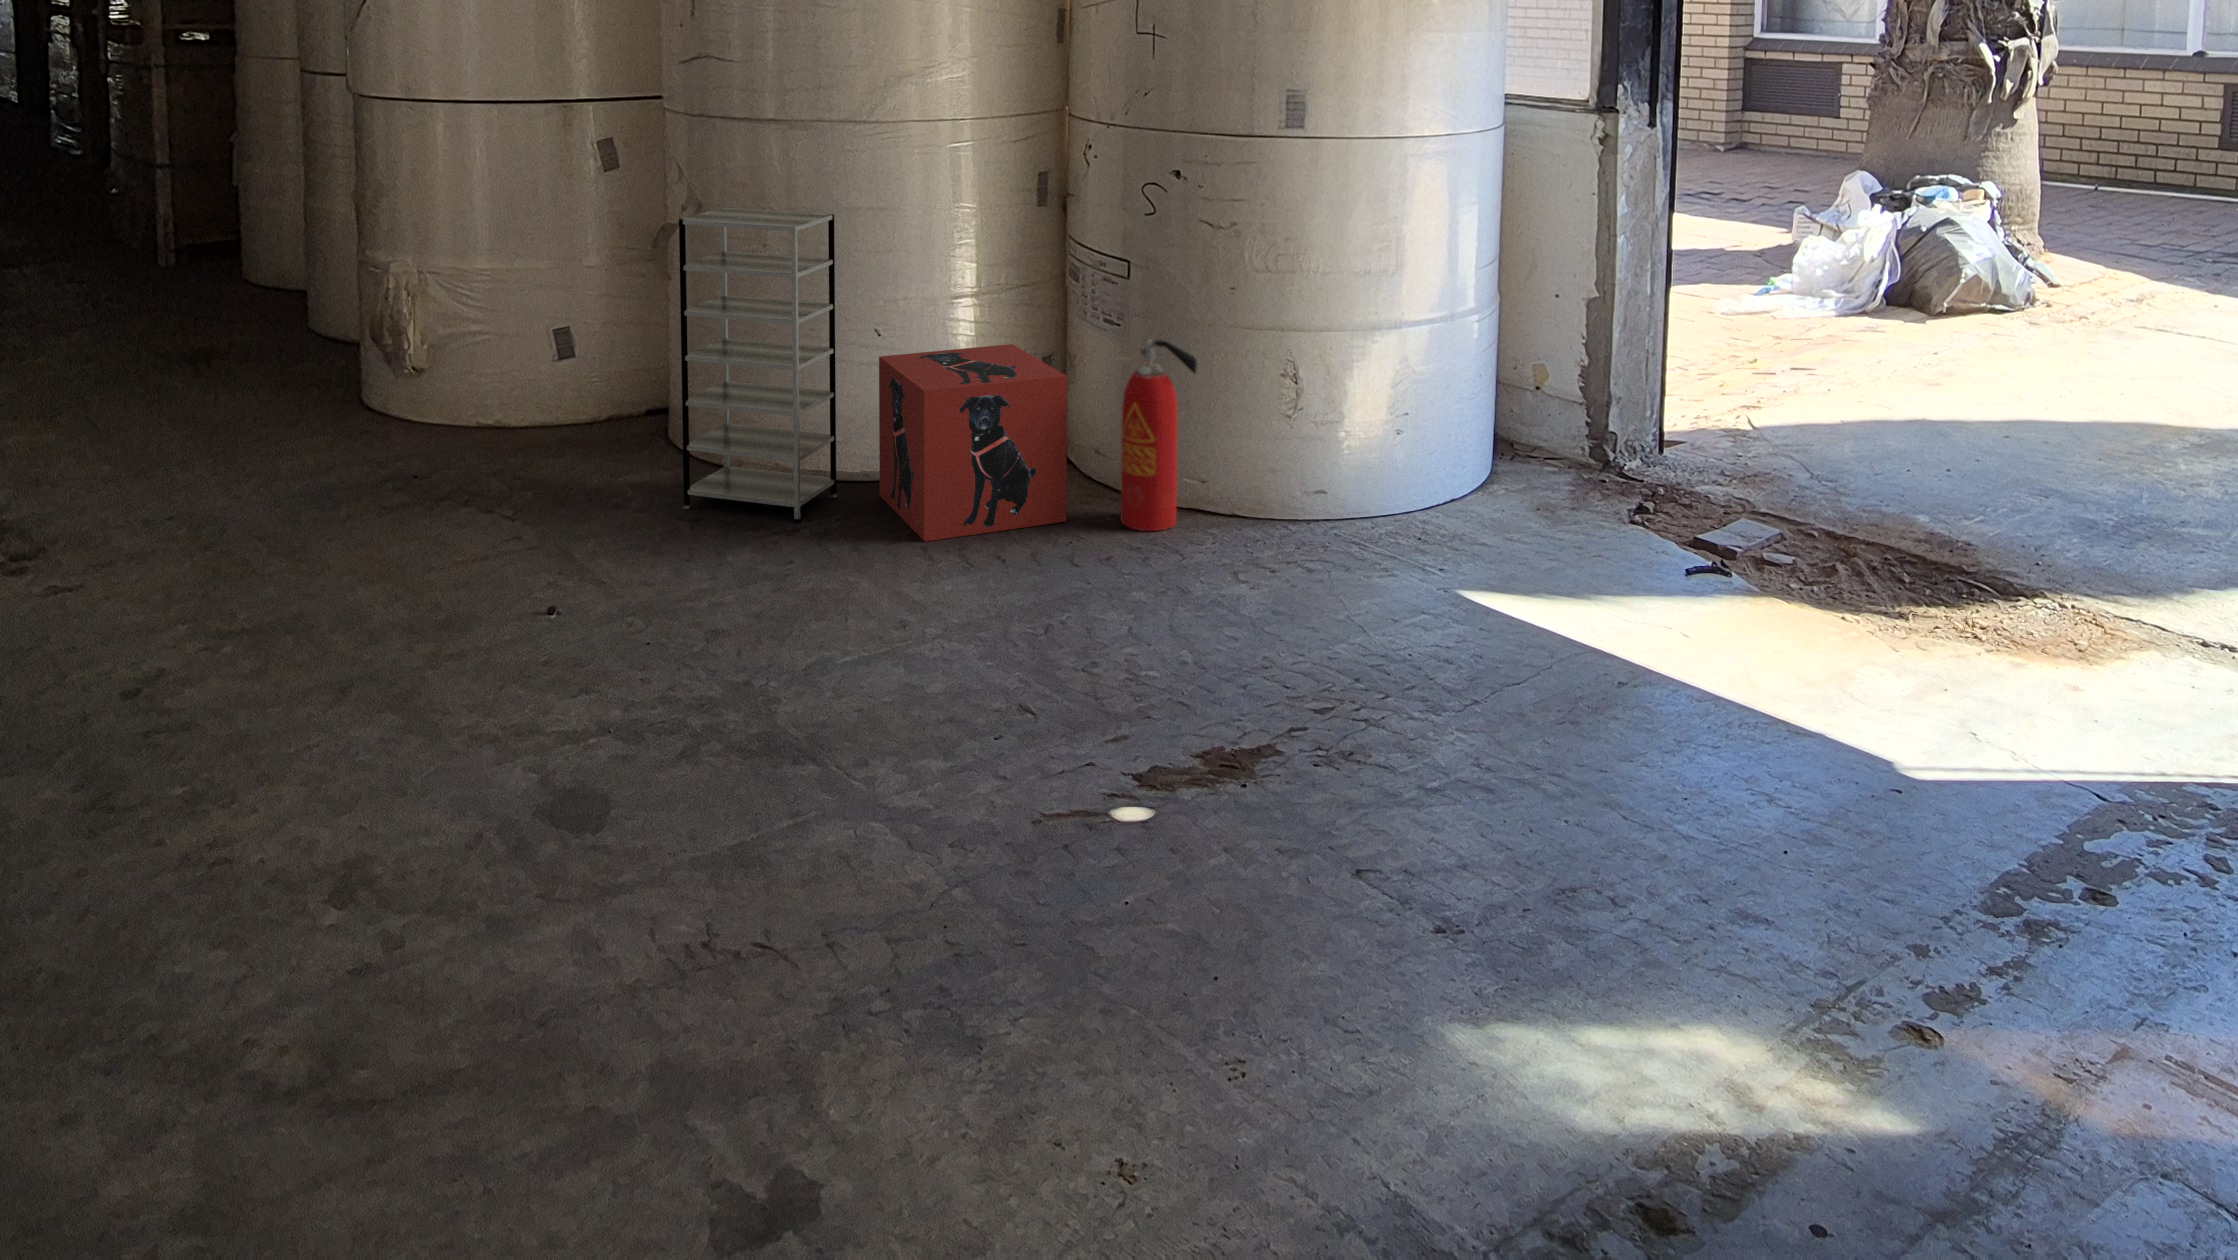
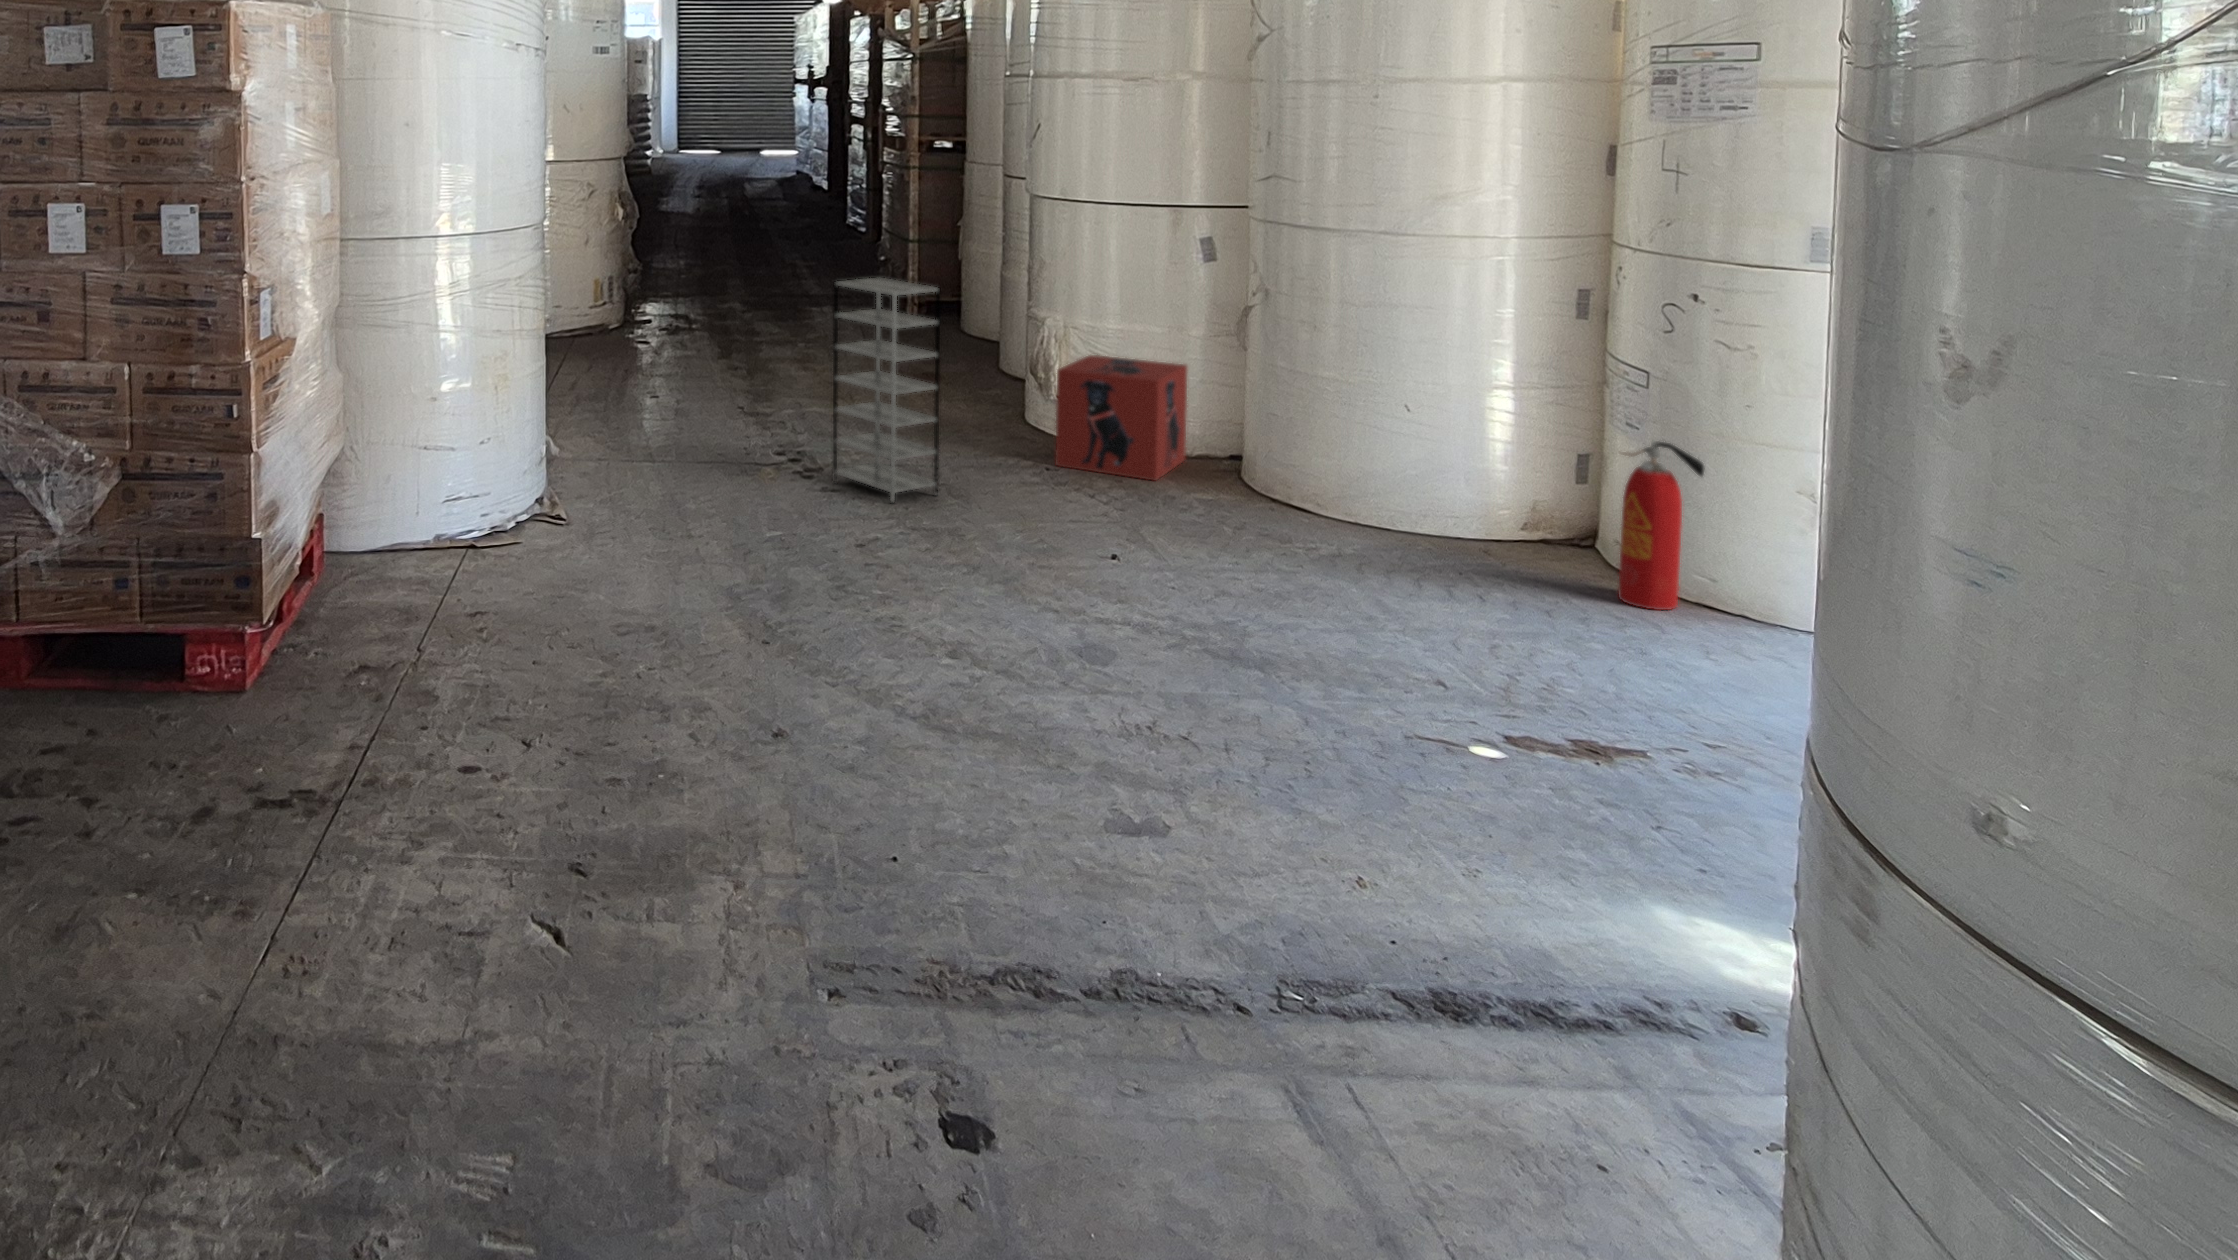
shelving unit: present [679,208,837,522] -> present [833,277,941,503]
storage box: present [879,344,1067,541] -> present [1055,355,1187,480]

